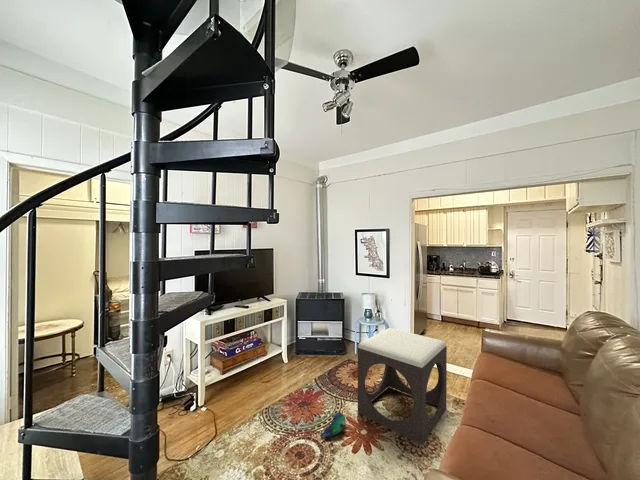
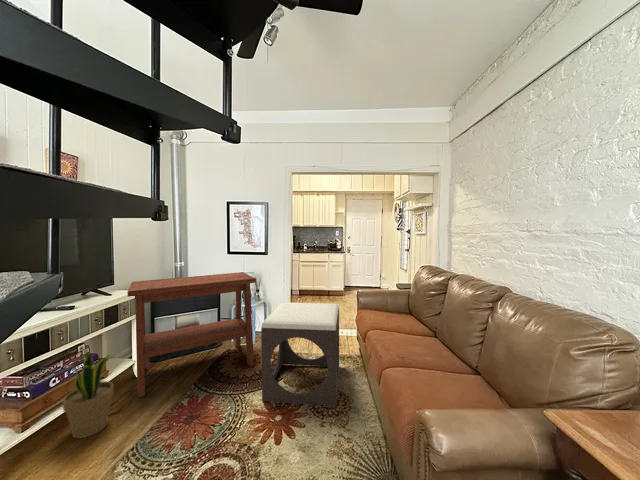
side table: none [277,292,369,380] -> present [127,272,256,398]
potted plant: none [239,336,267,392] -> present [63,352,114,438]
plush toy: present [320,411,346,437] -> none [230,408,258,446]

